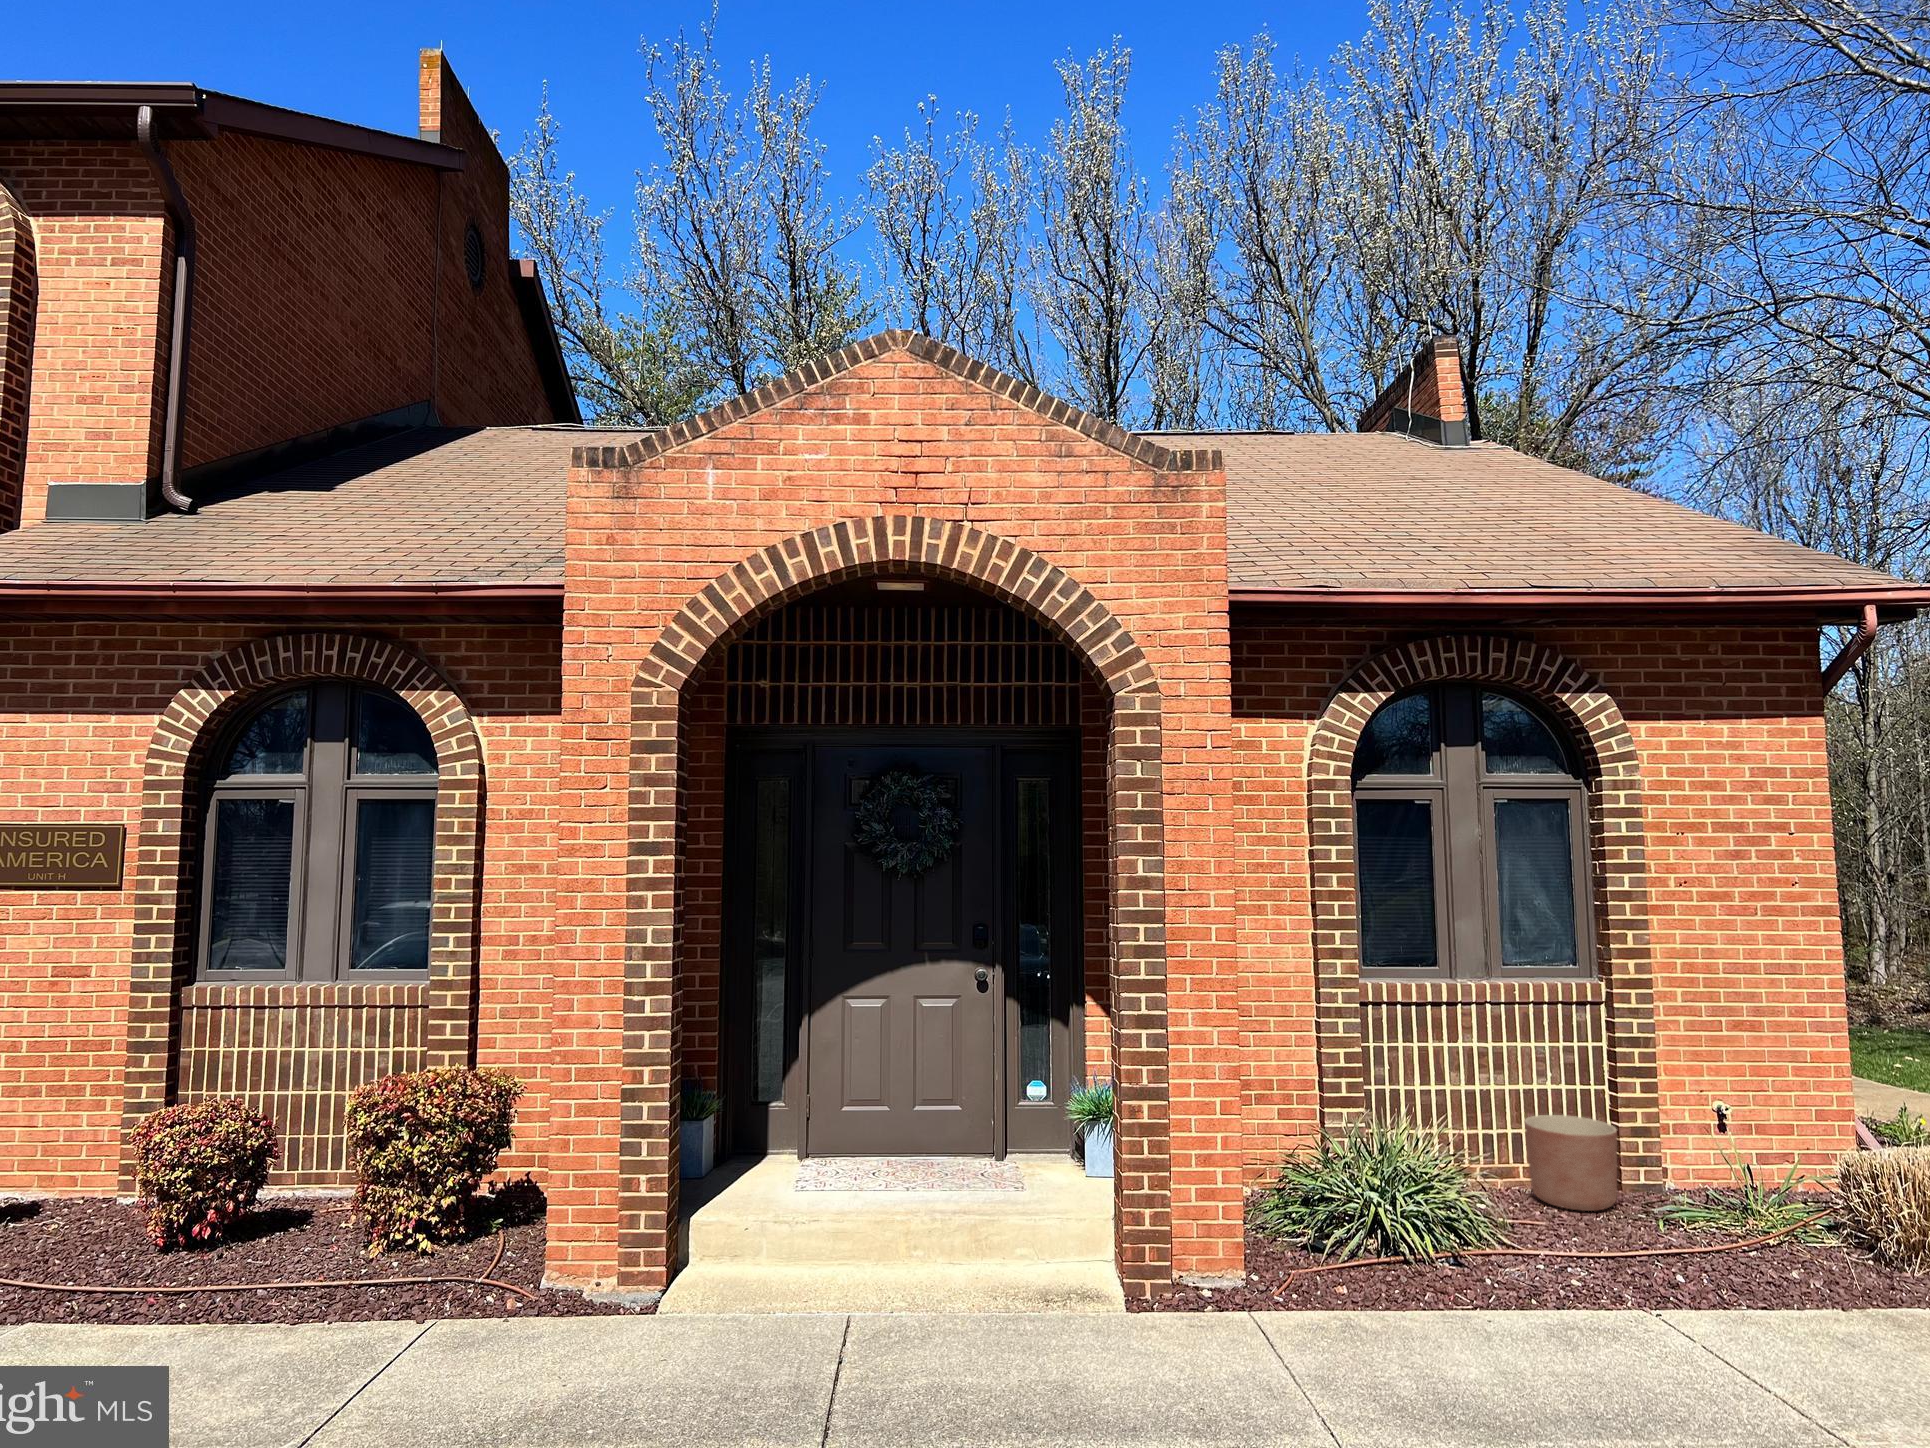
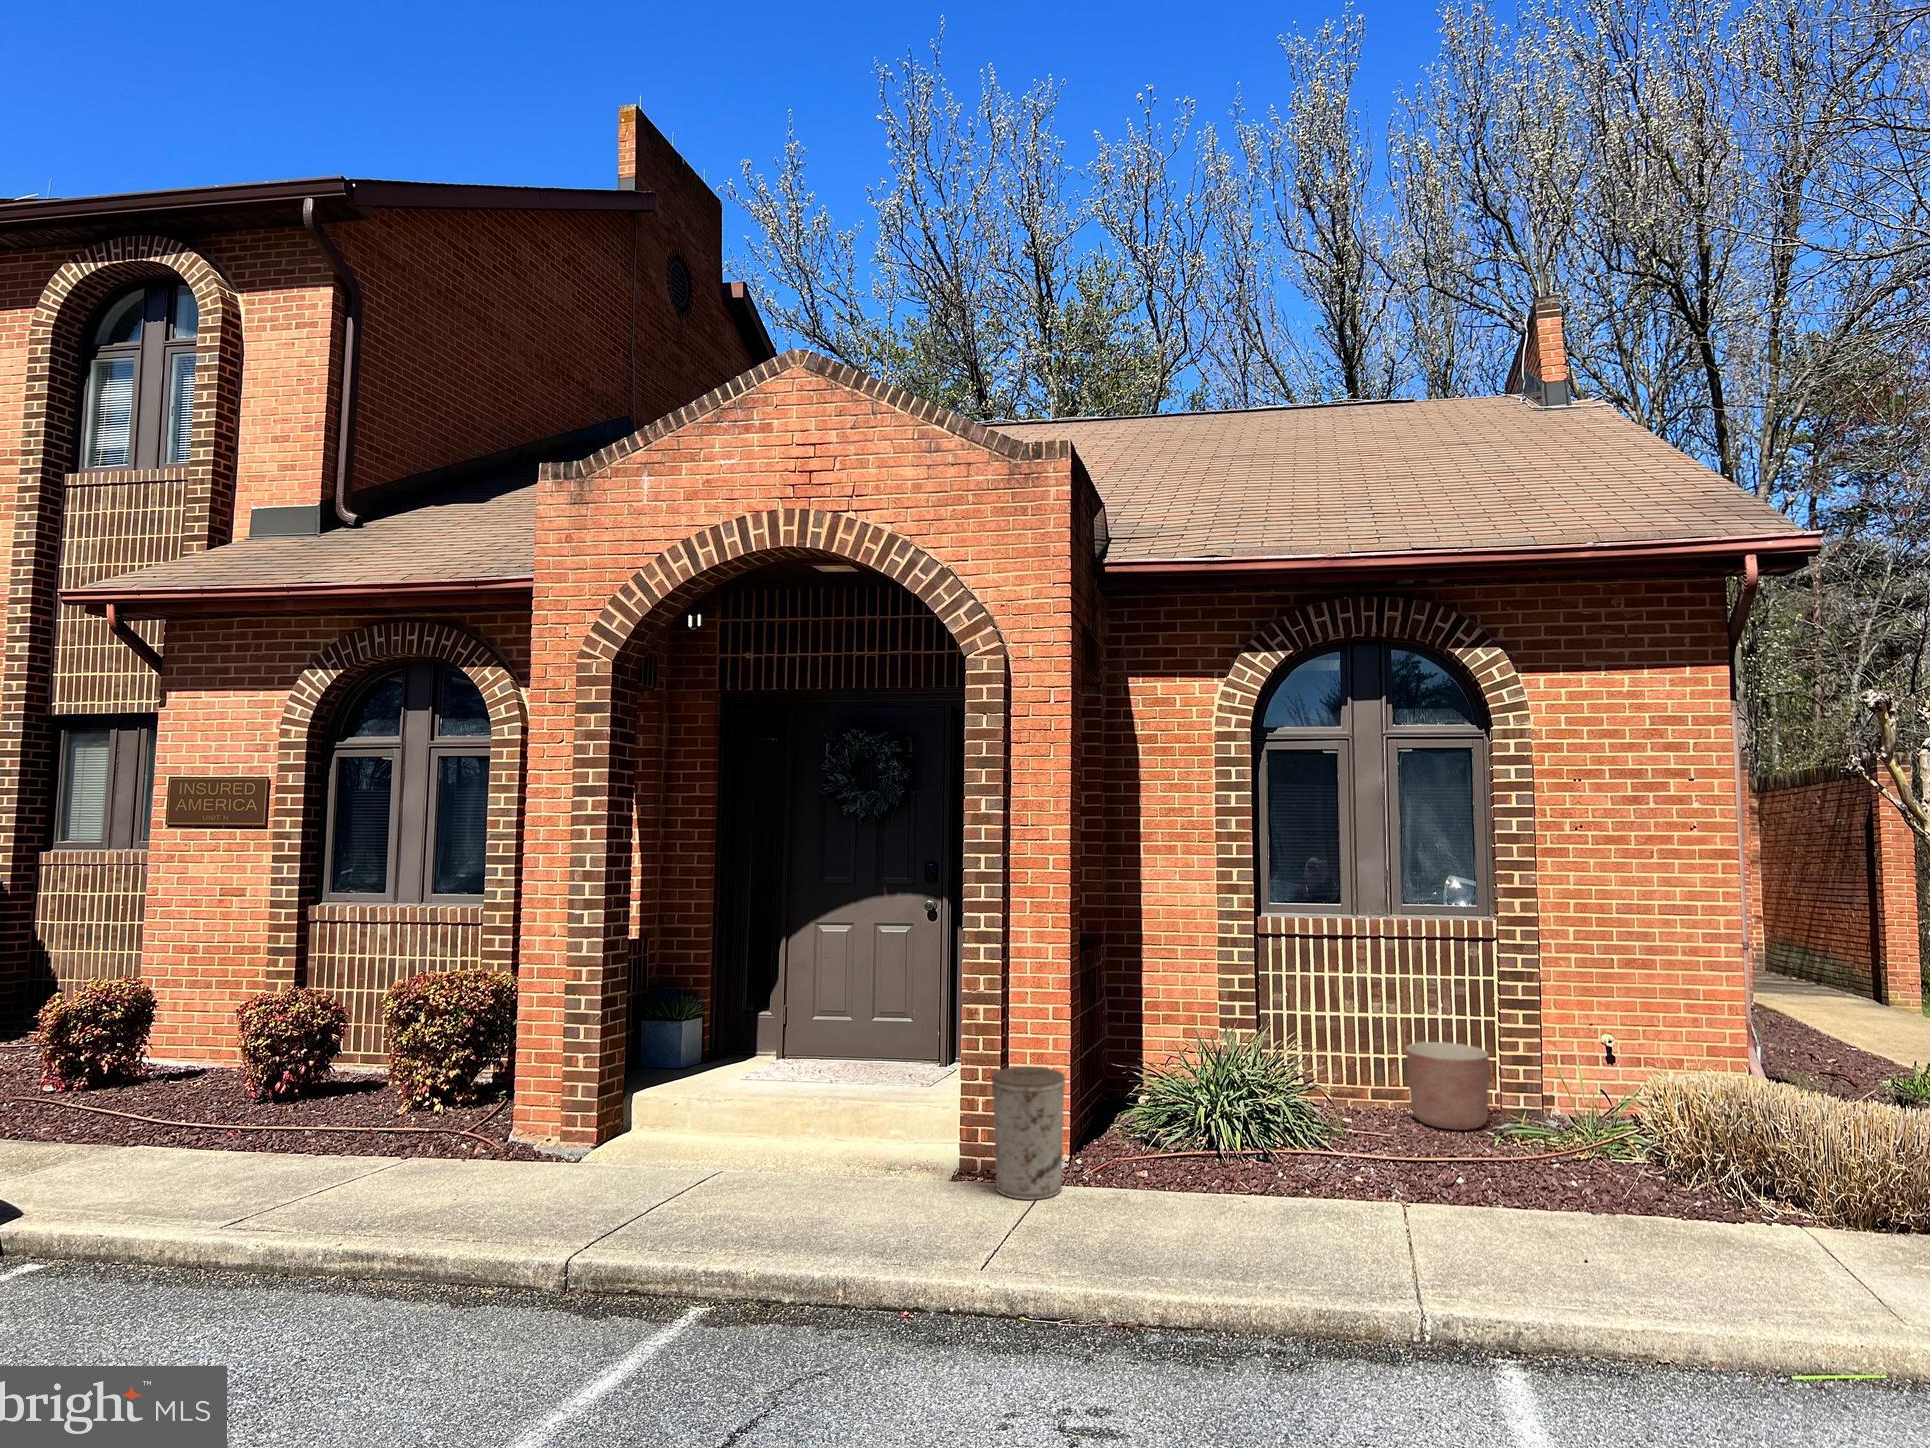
trash can: none [1165,1168,1250,1324] -> present [992,1067,1065,1200]

